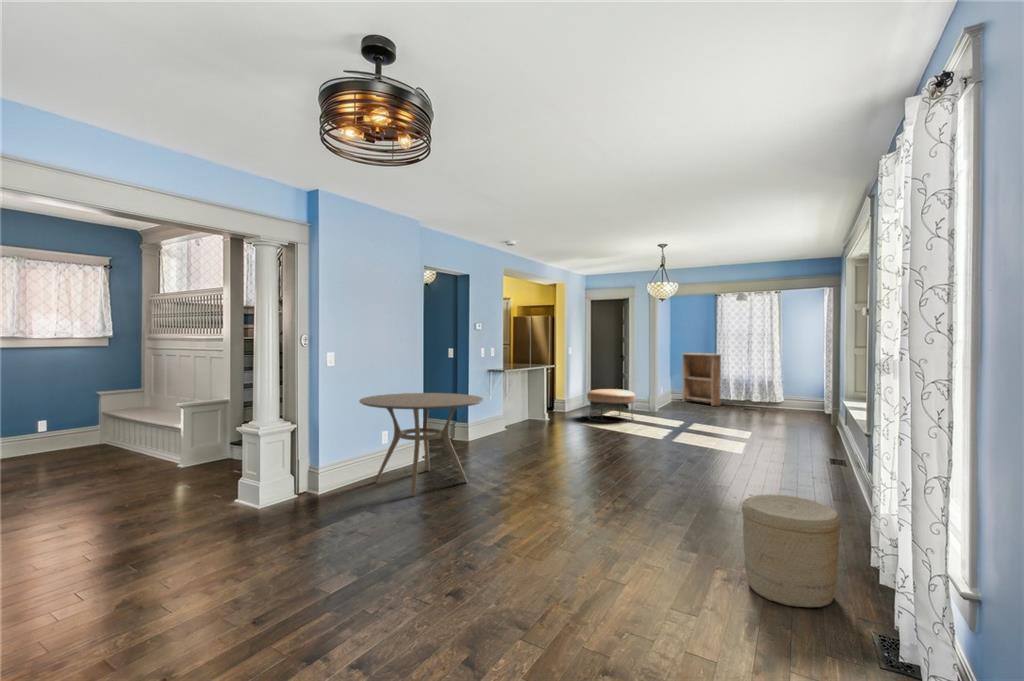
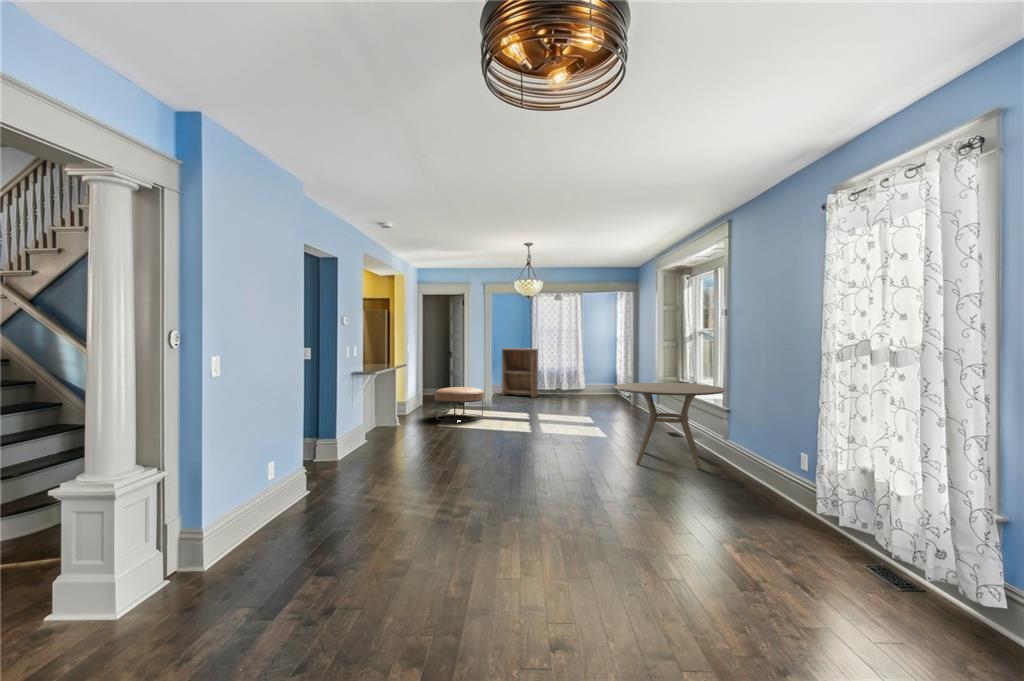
dining table: present [359,393,483,496] -> present [614,383,725,469]
woven basket: present [742,495,841,607] -> none [788,481,886,586]

